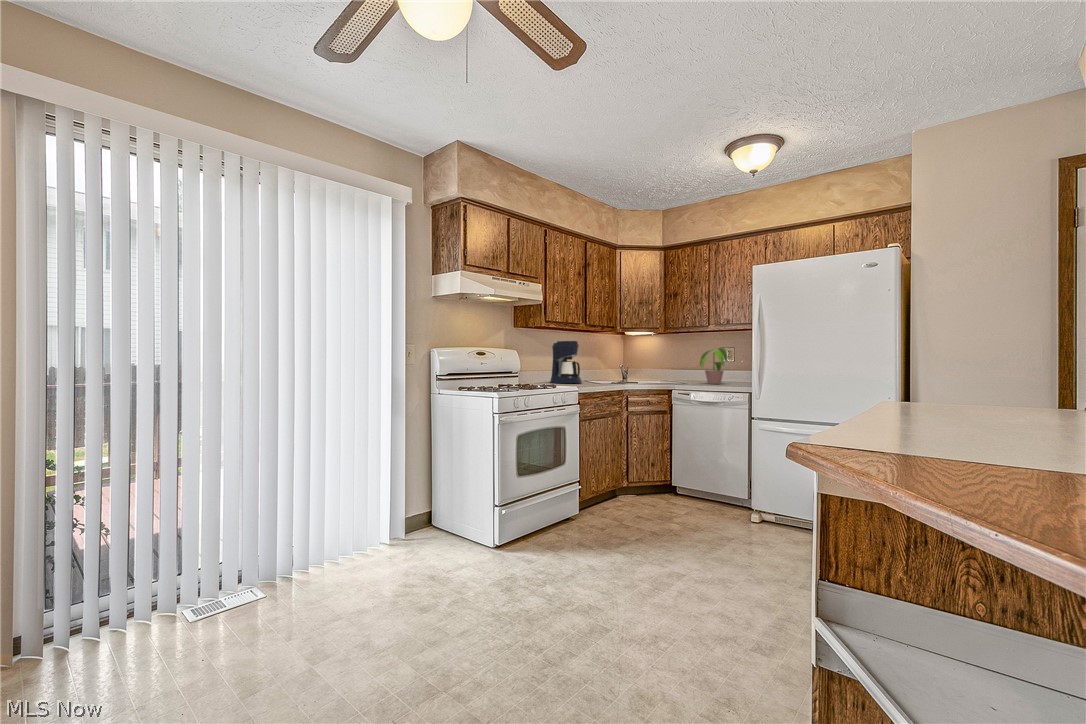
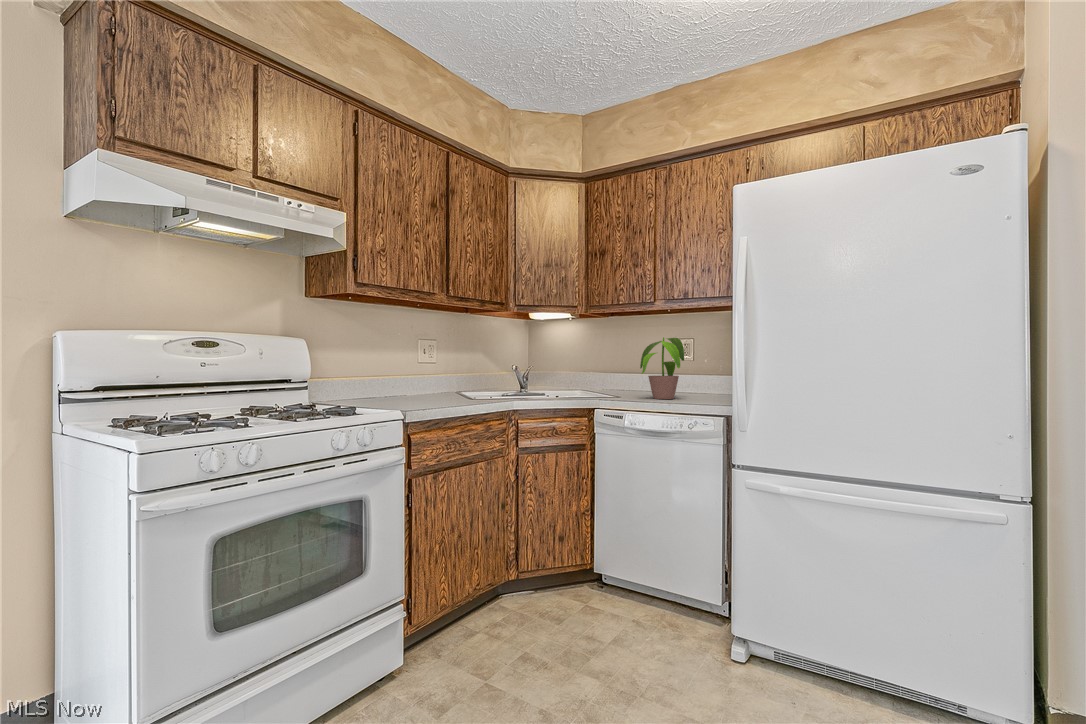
coffee maker: present [550,341,582,383] -> none [377,323,436,400]

